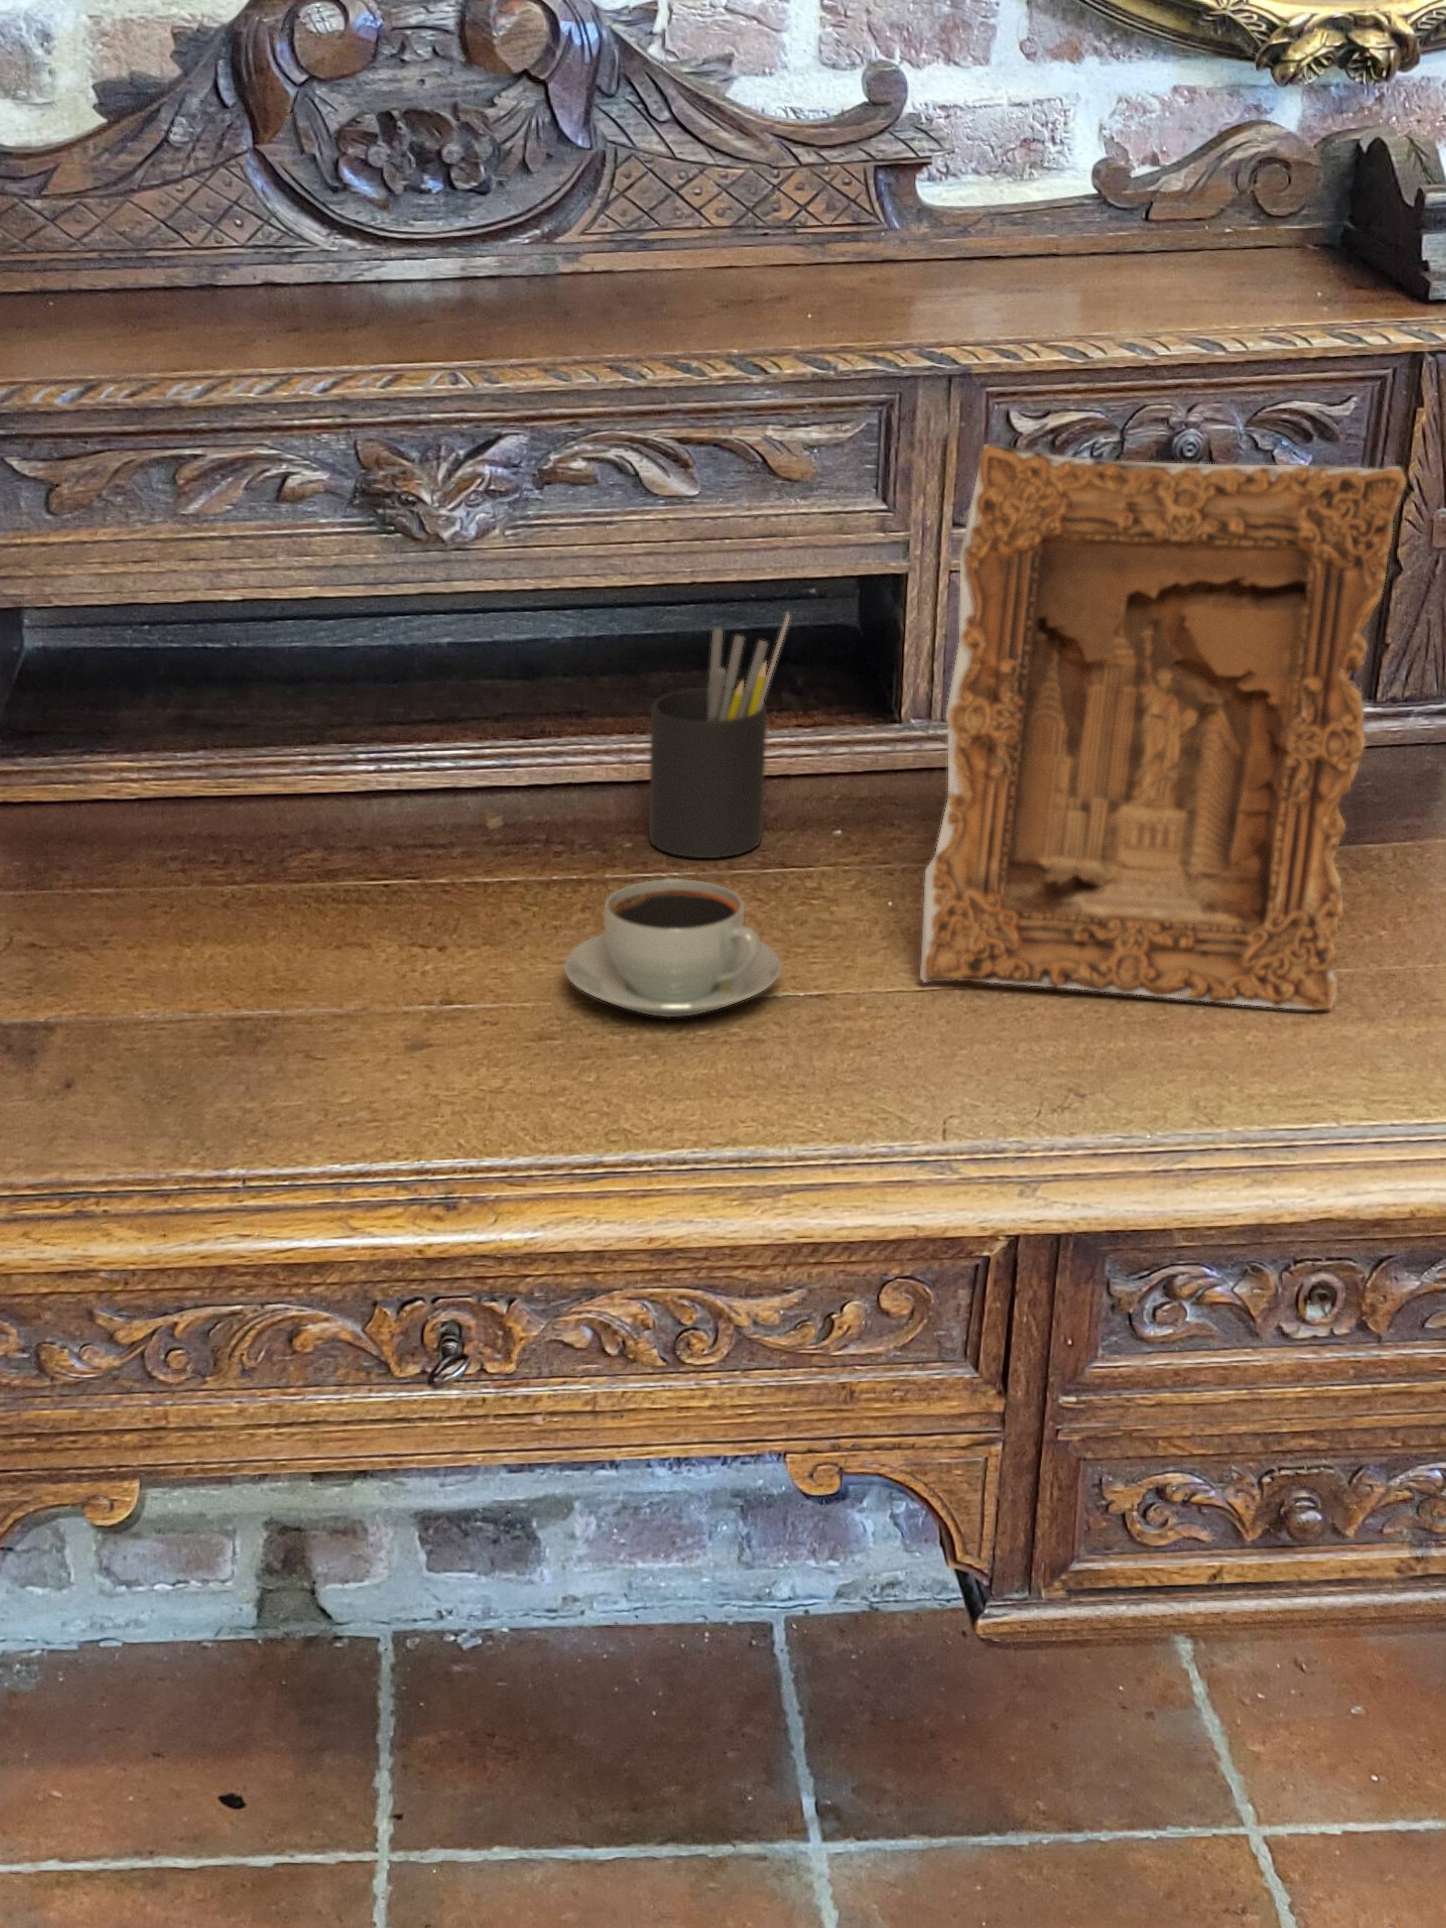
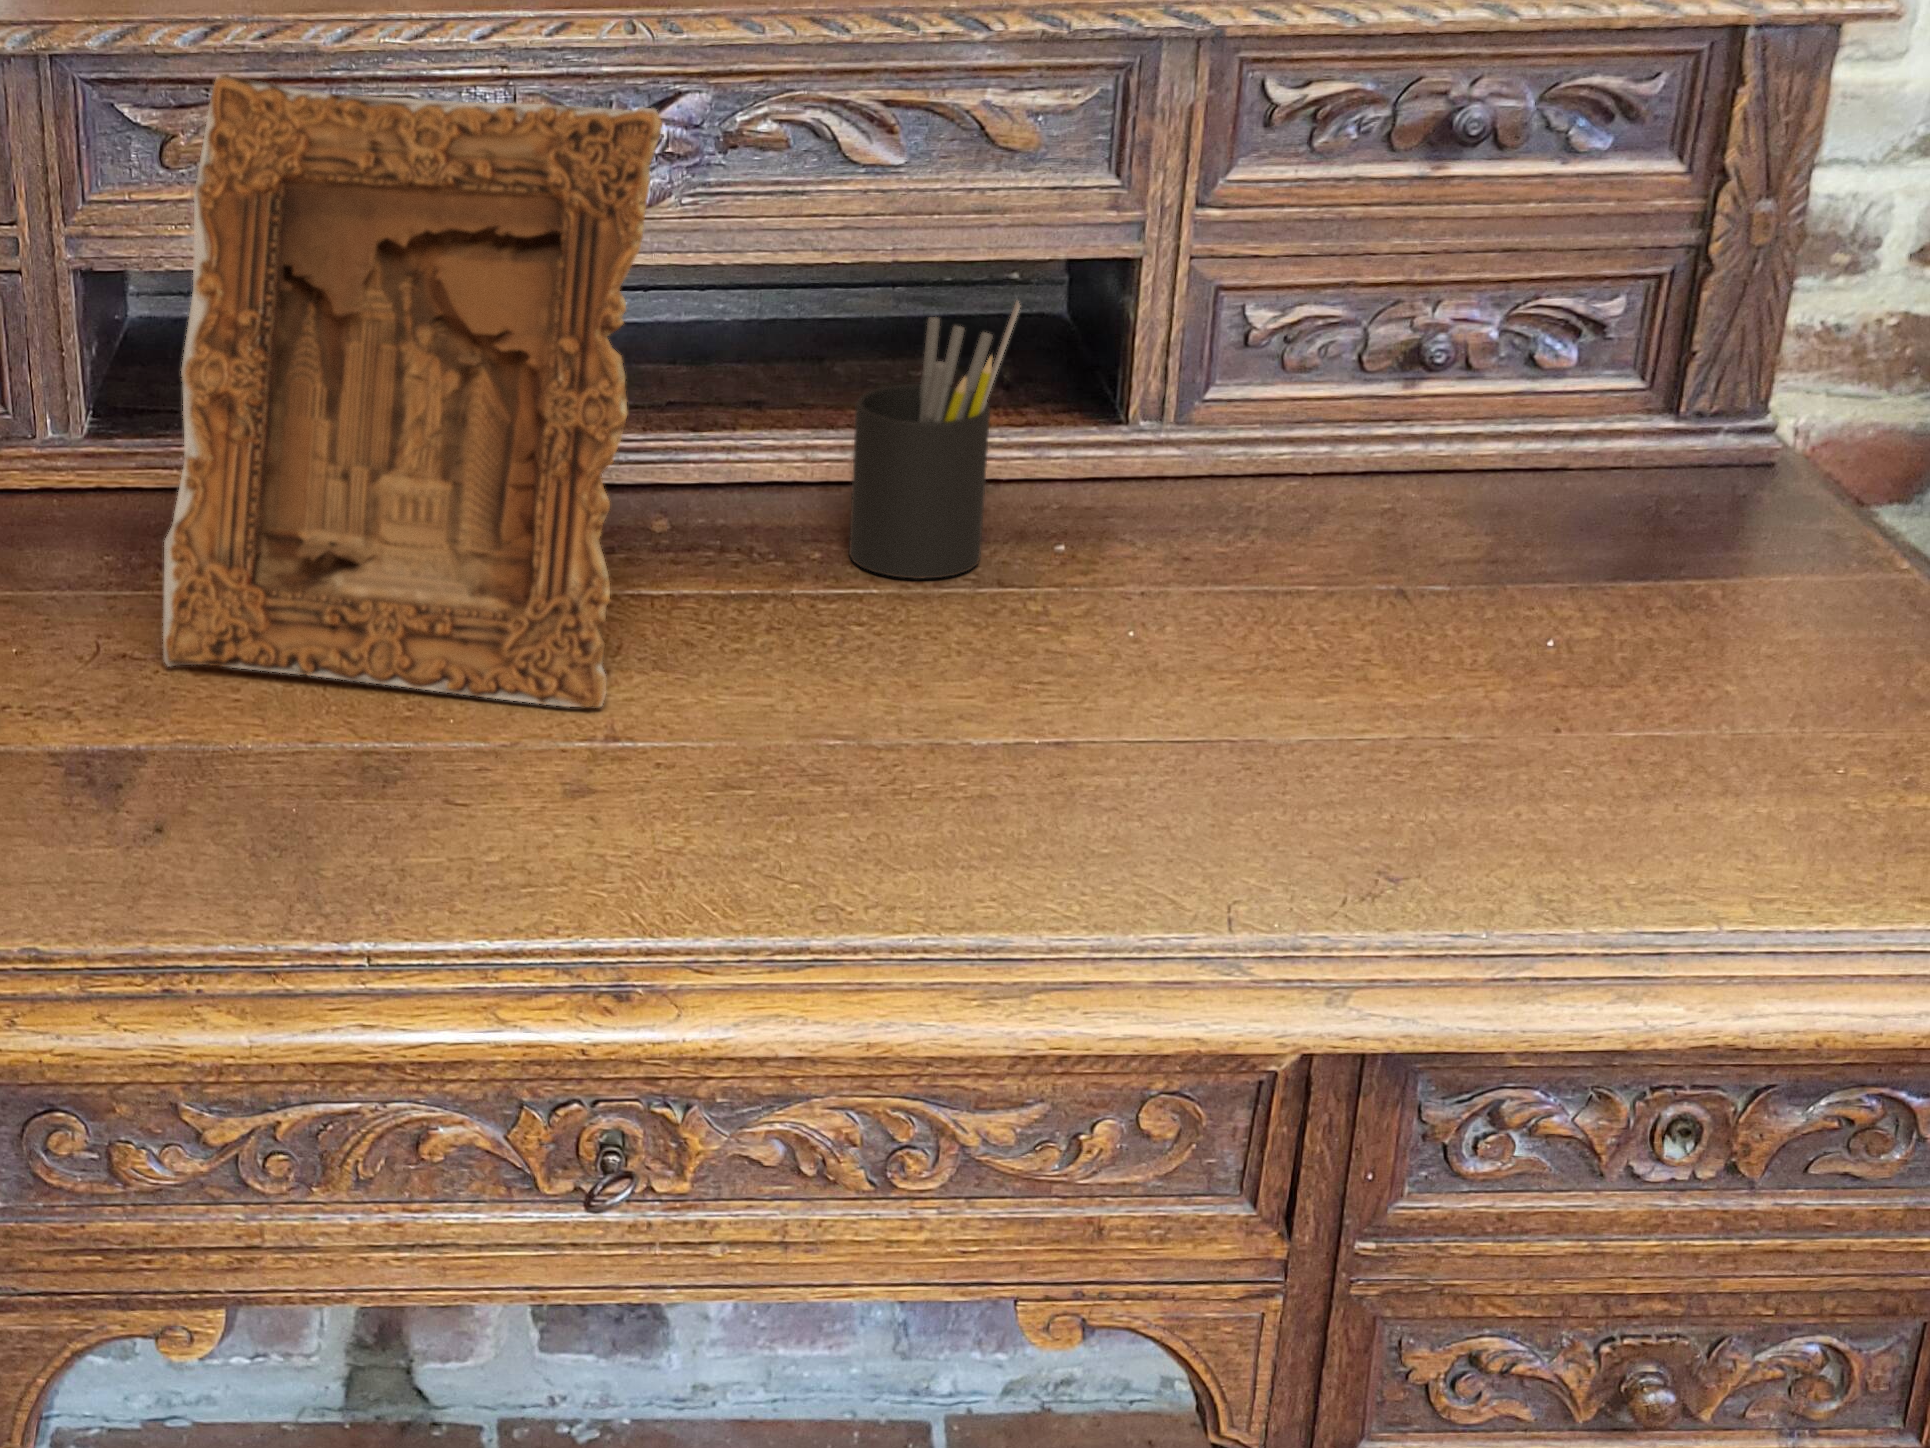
picture frame: present [920,443,1406,1009] -> present [163,74,662,707]
coffee cup: present [565,879,781,1017] -> none [757,605,1017,767]

